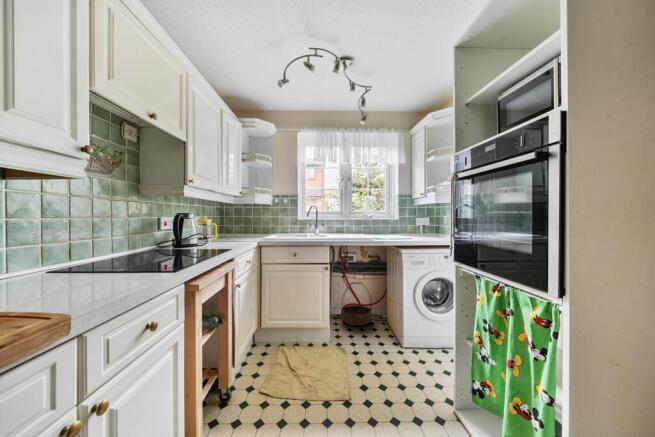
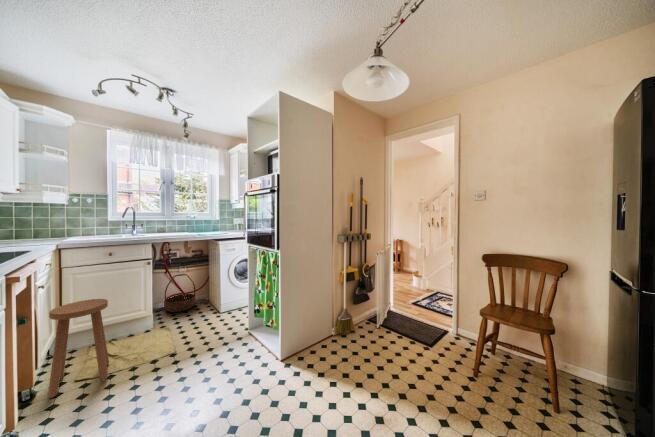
stool: none [244,300,290,393] -> present [48,299,109,398]

